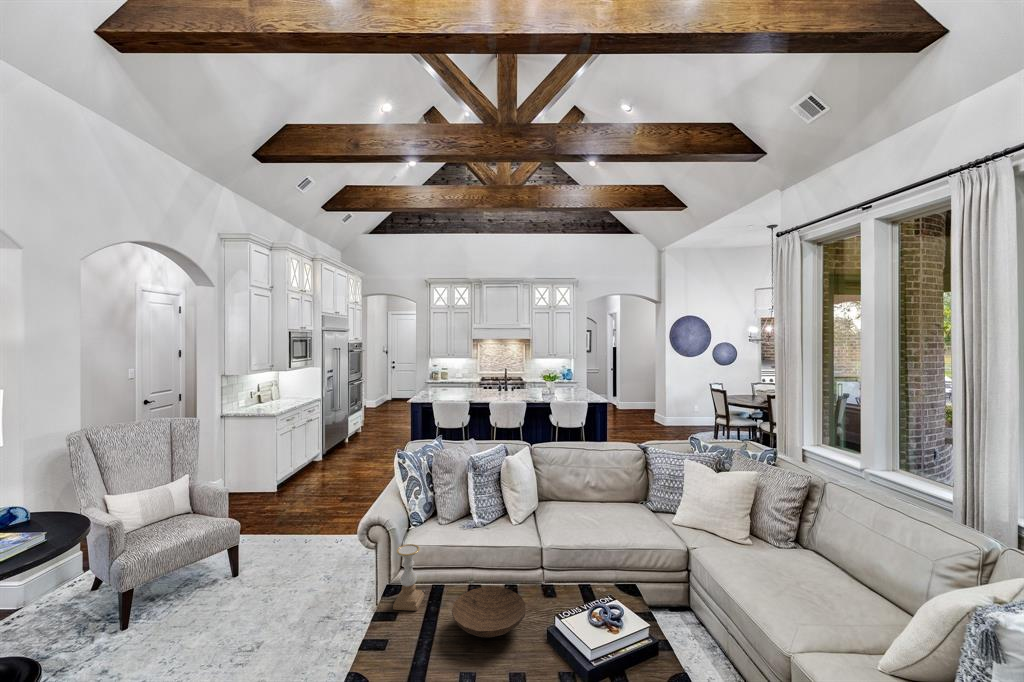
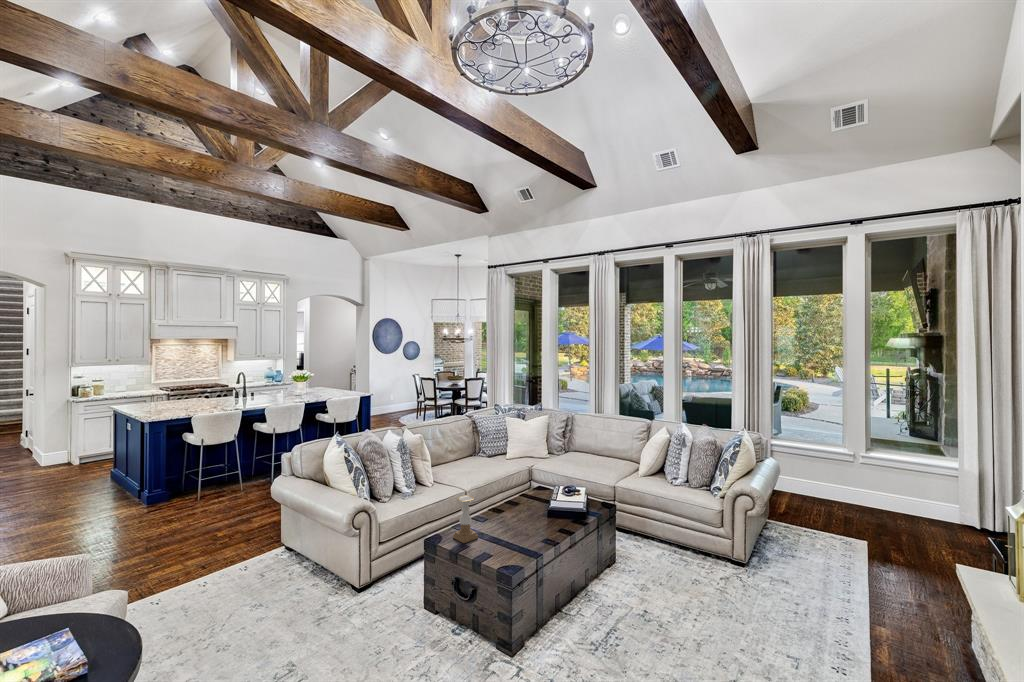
wooden bowl: present [452,587,525,637] -> none [504,505,551,531]

